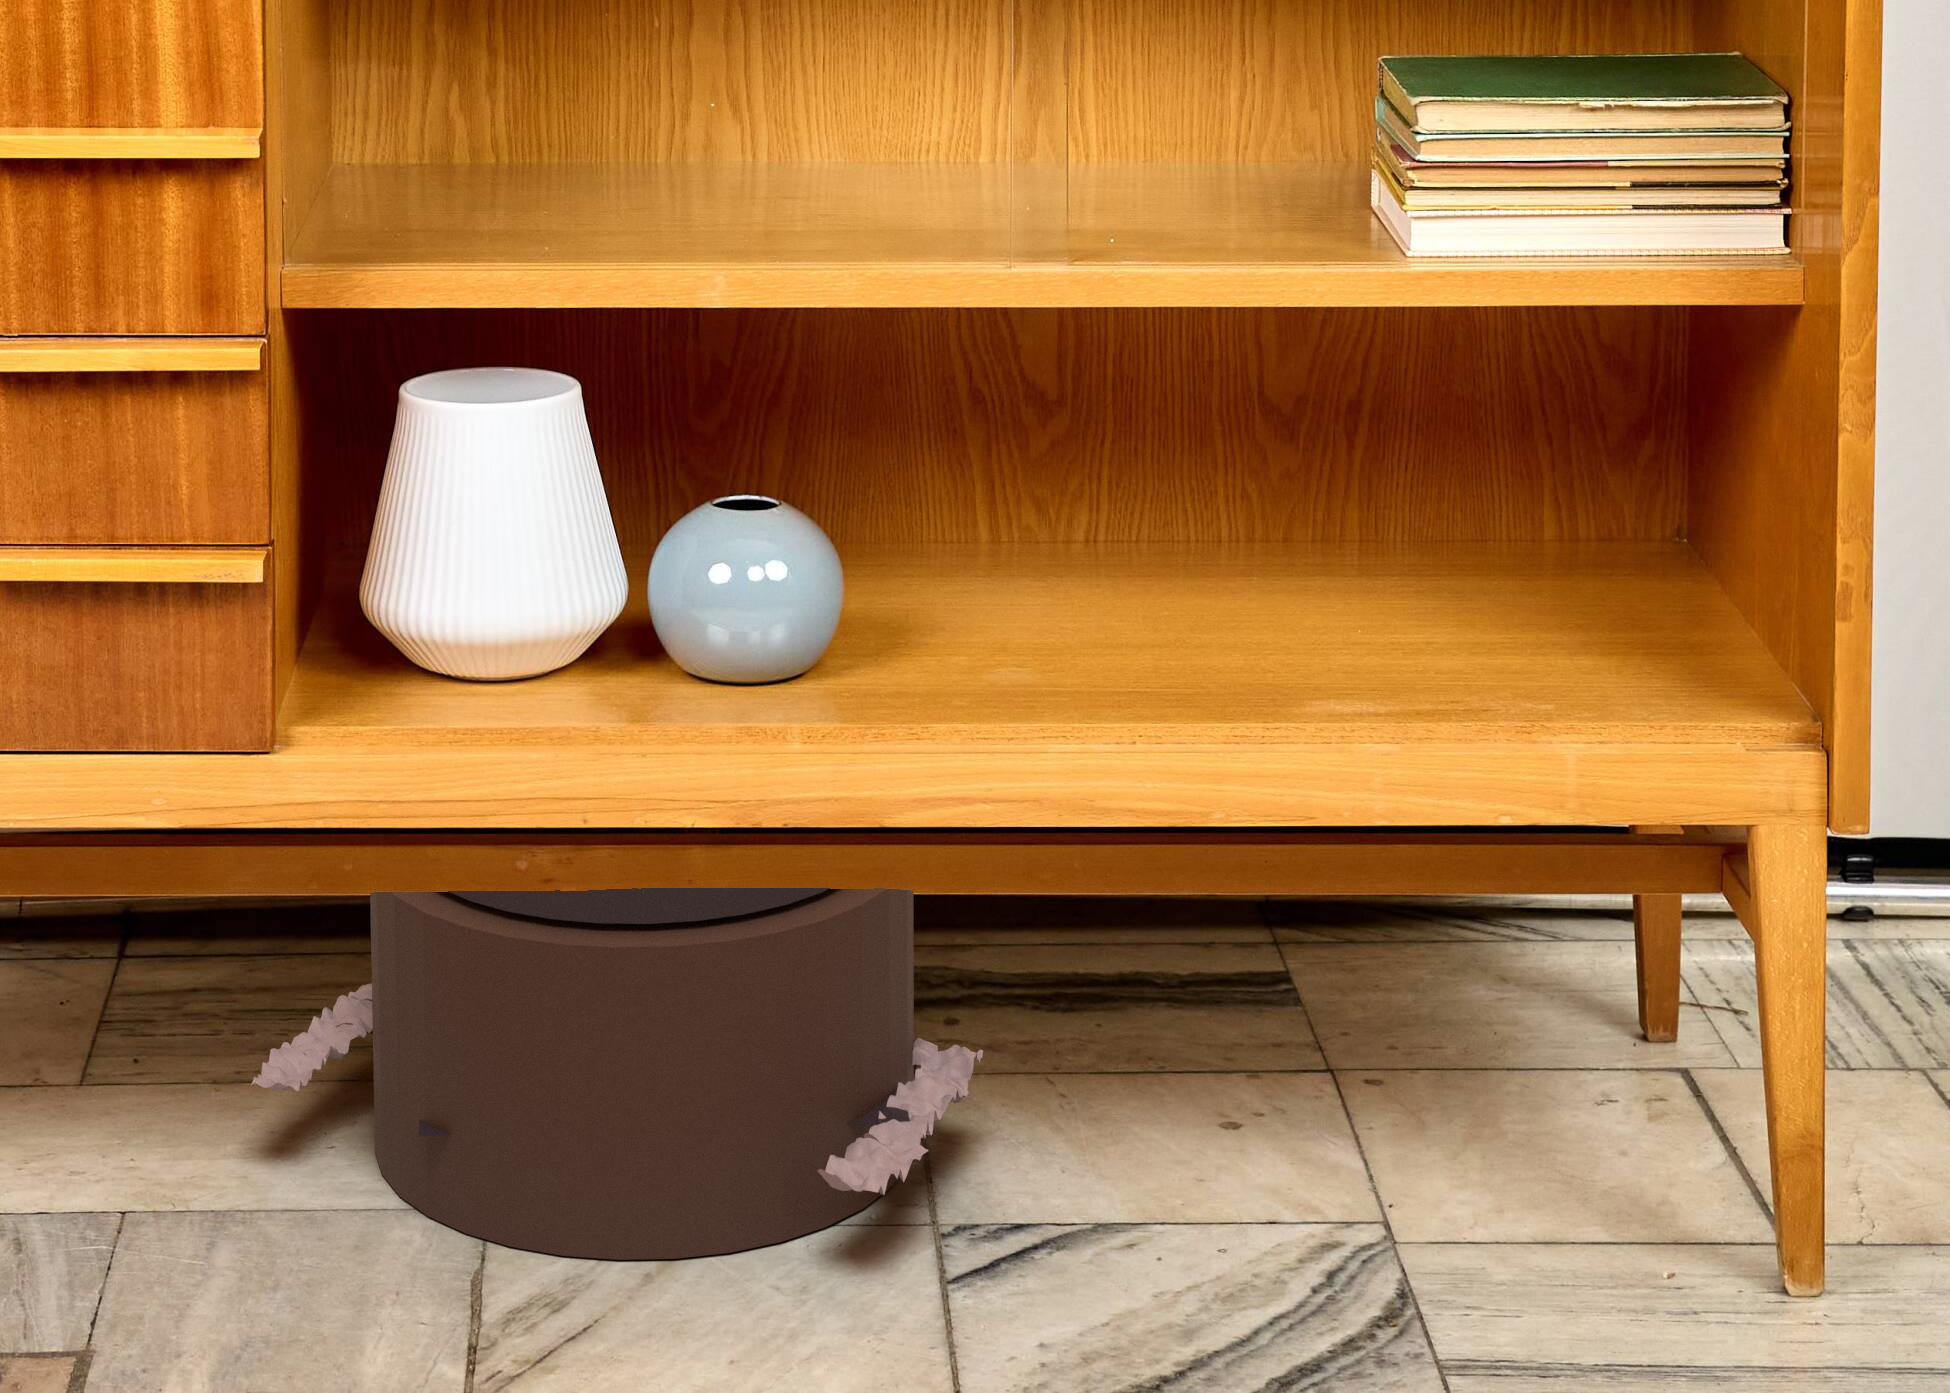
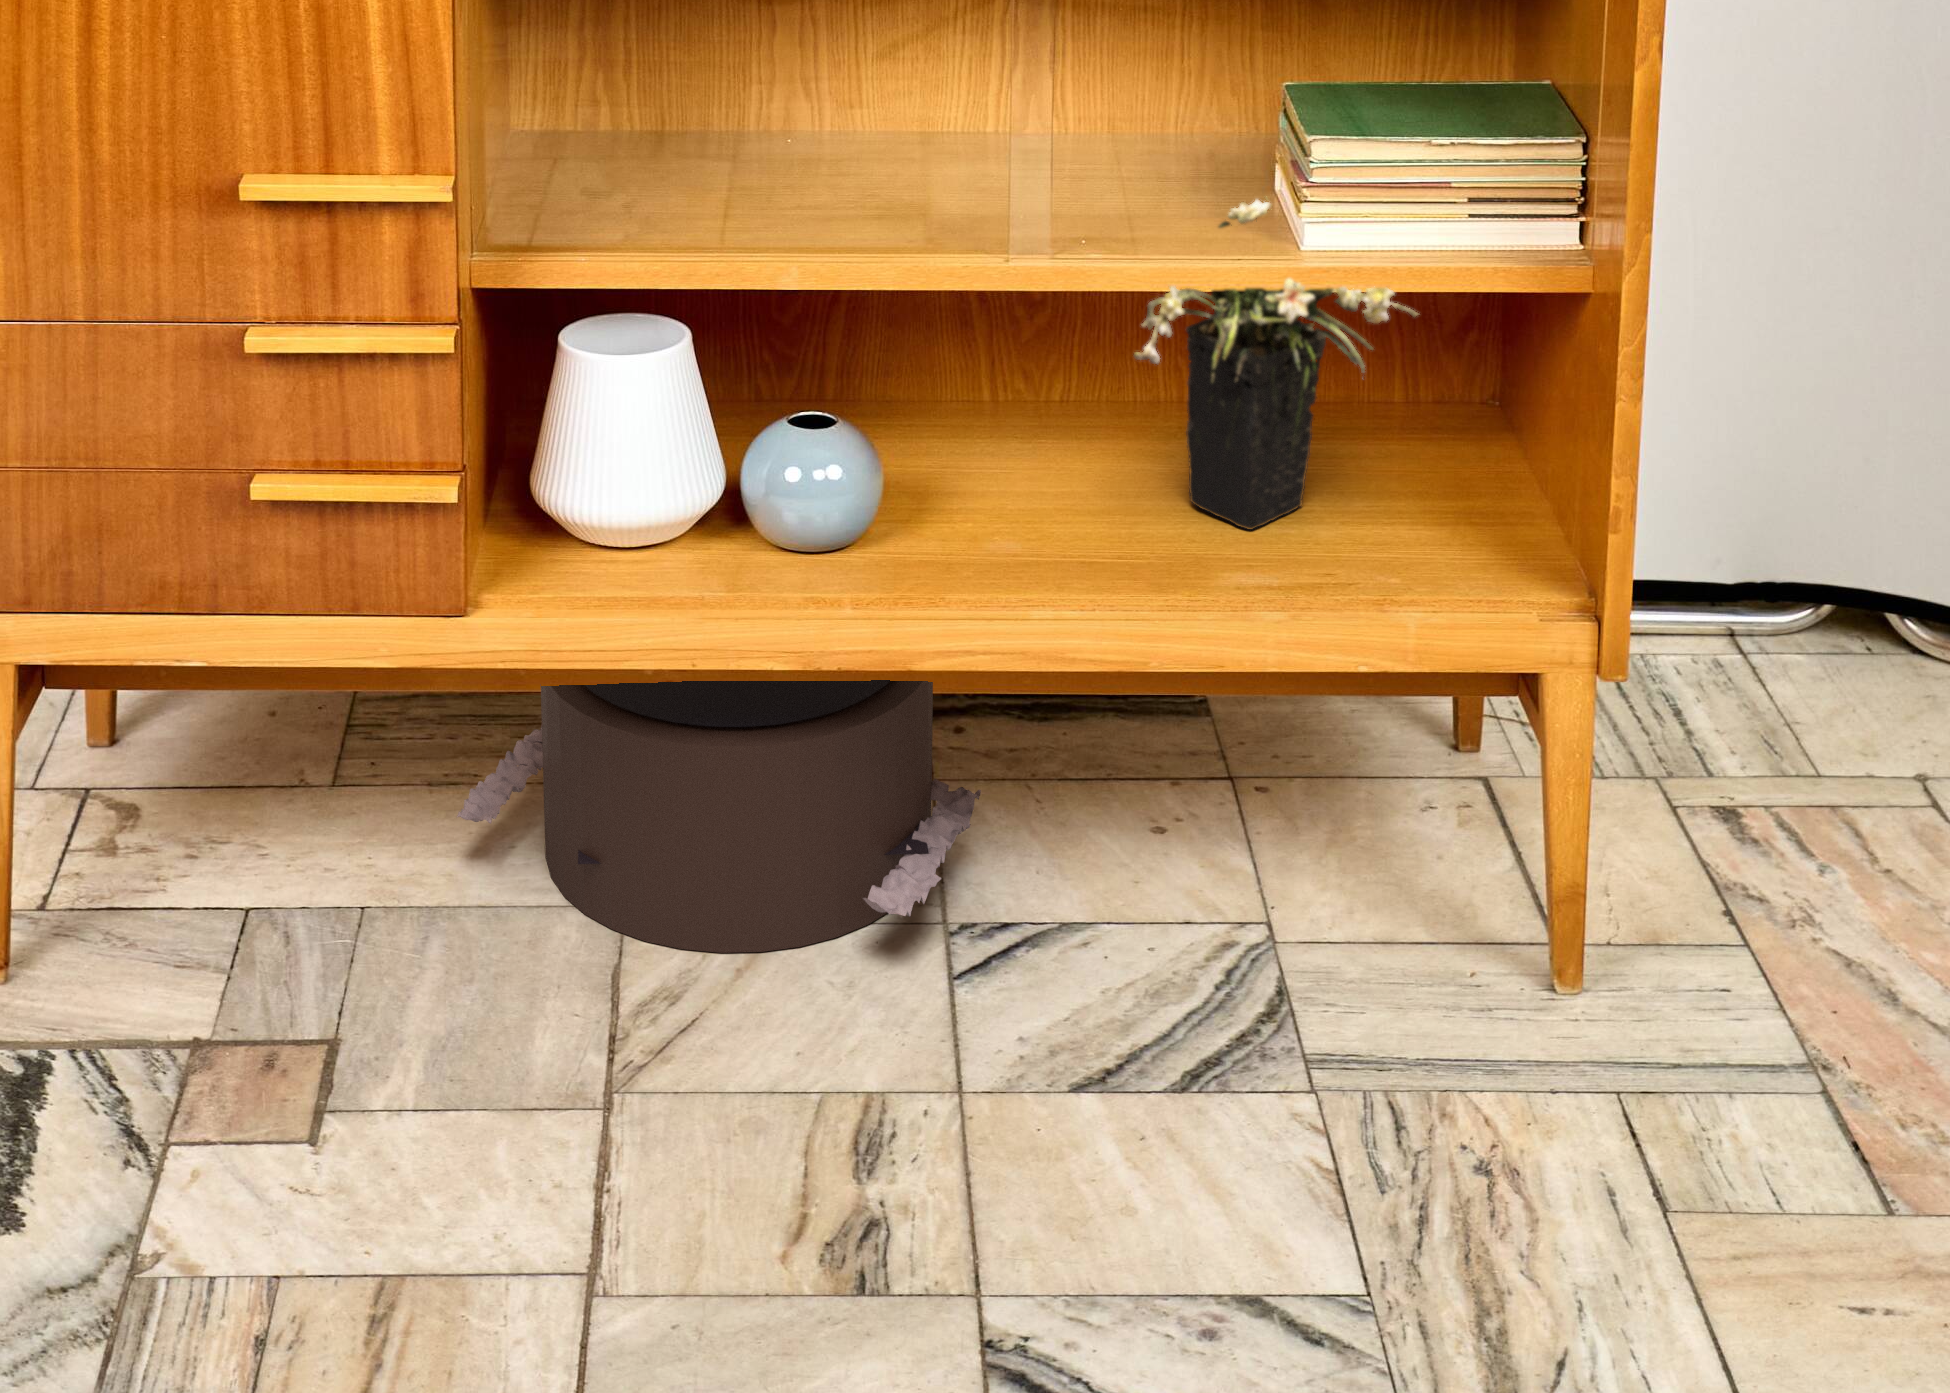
flower arrangement: none [1179,182,1568,662] -> present [1134,200,1418,530]

